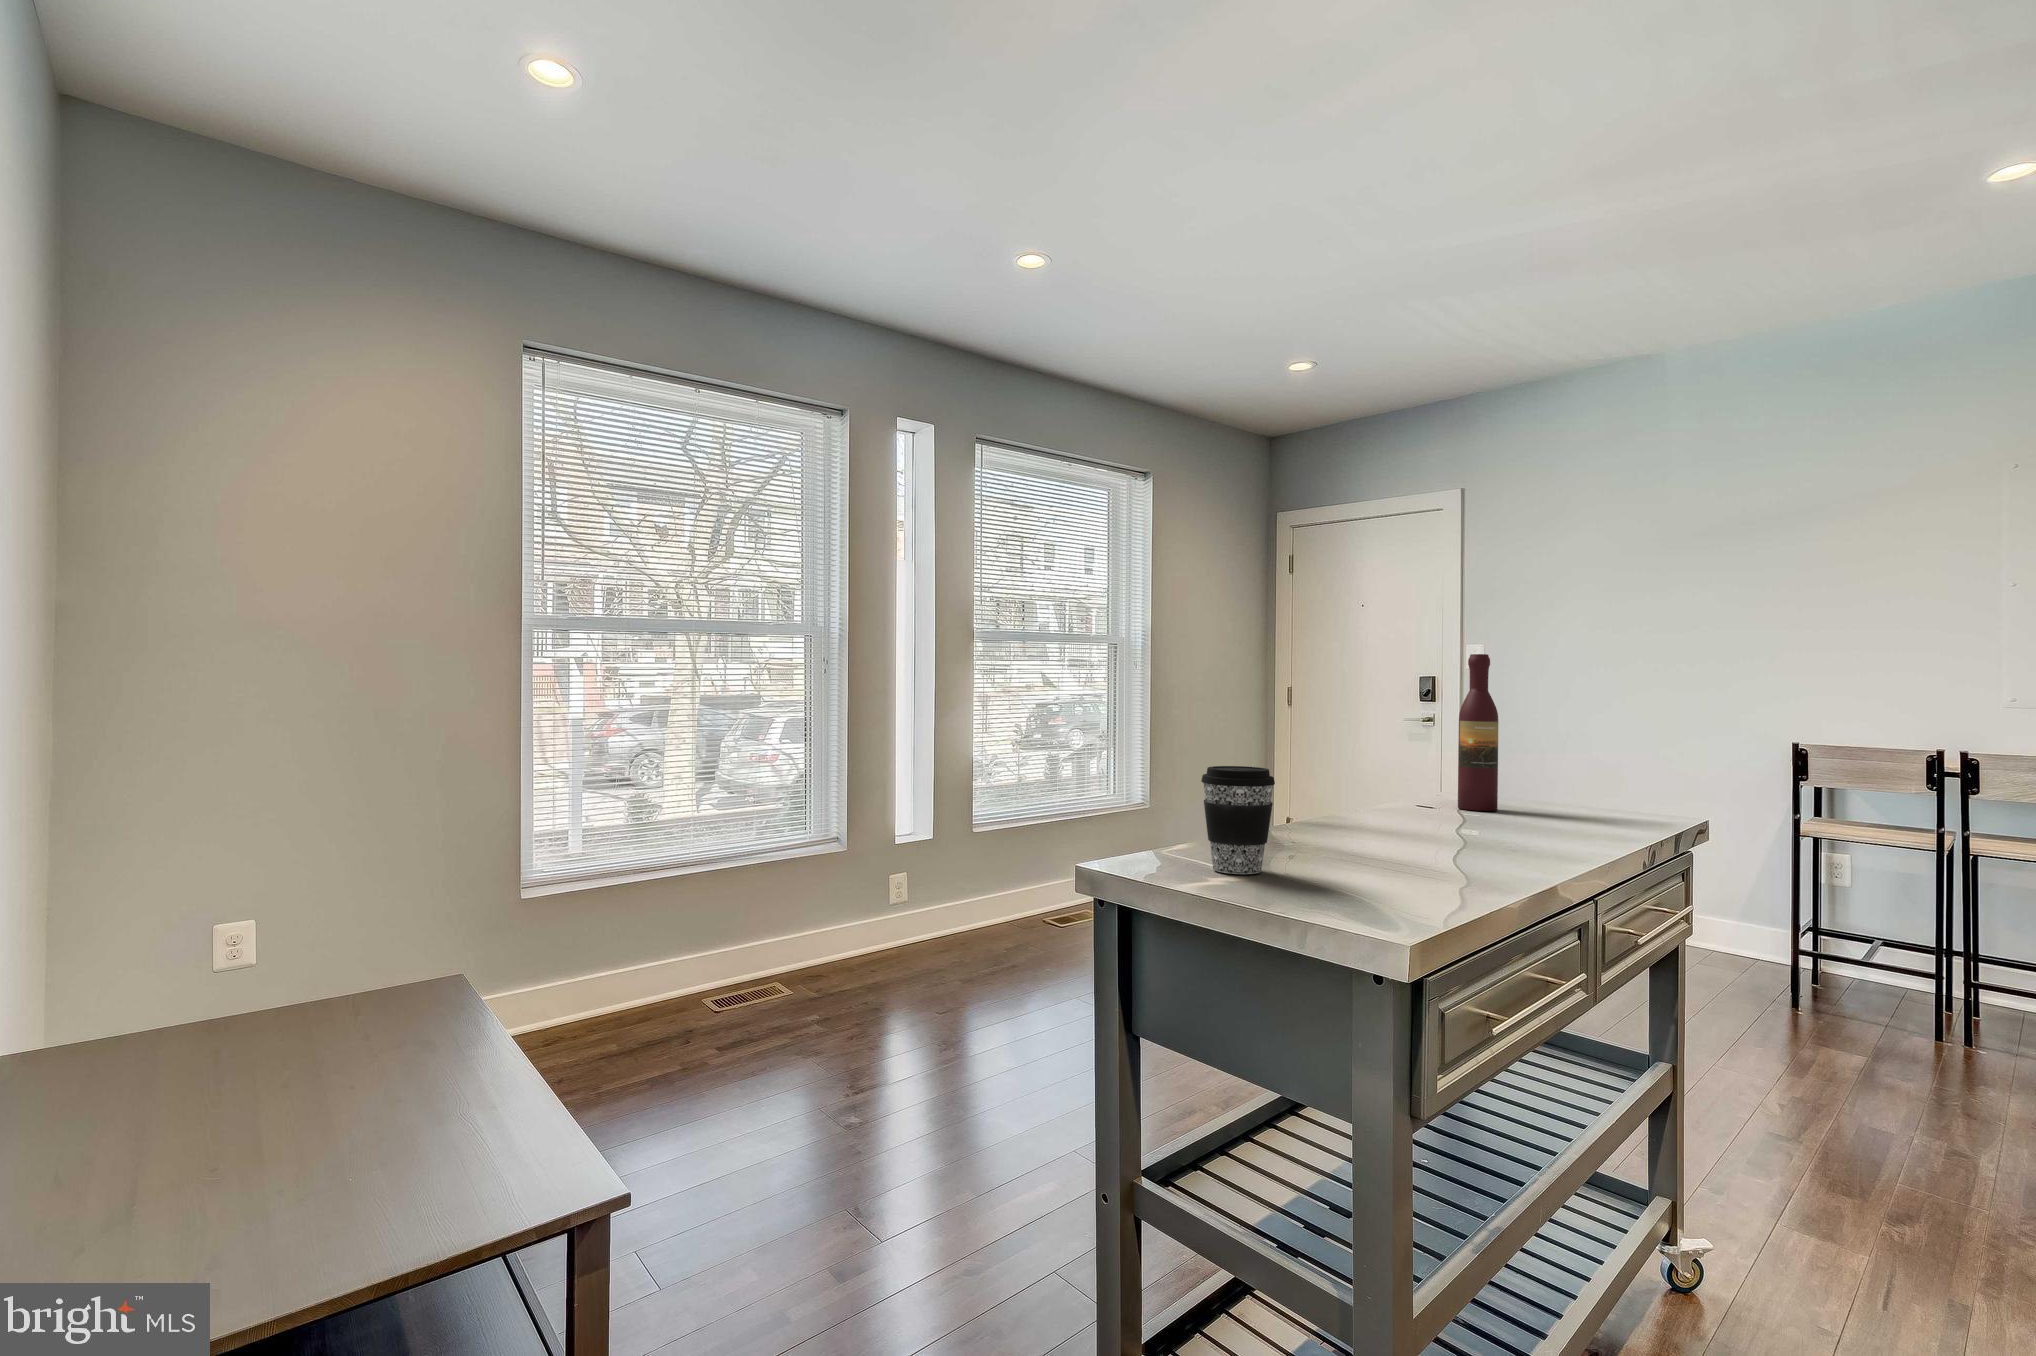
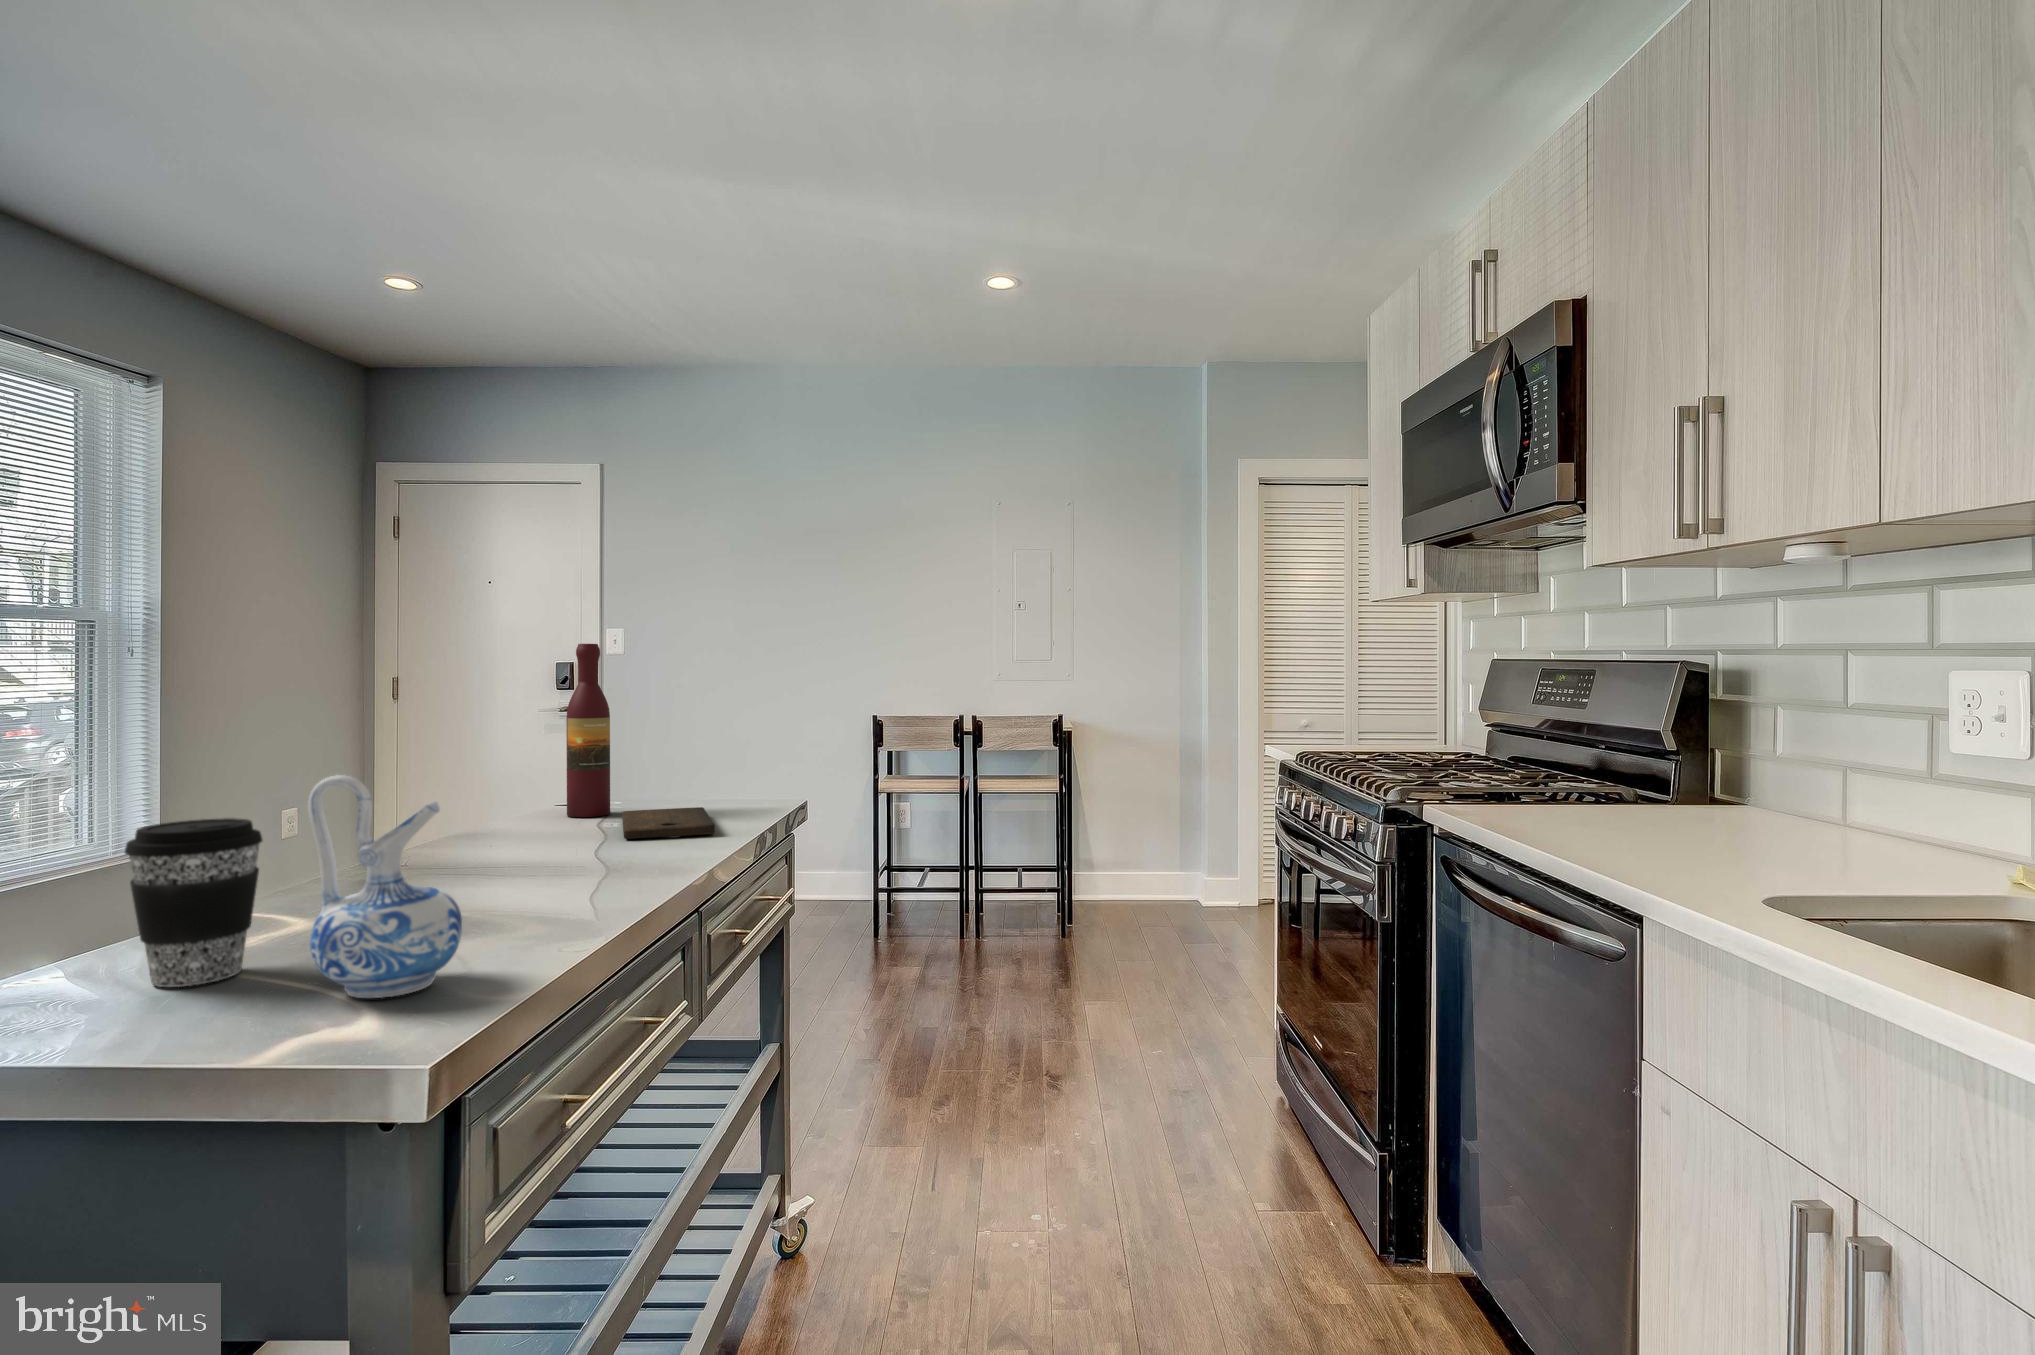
ceramic pitcher: none [1311,738,1411,901] -> present [308,775,462,998]
cutting board: none [1510,808,1607,835] -> present [622,807,715,839]

